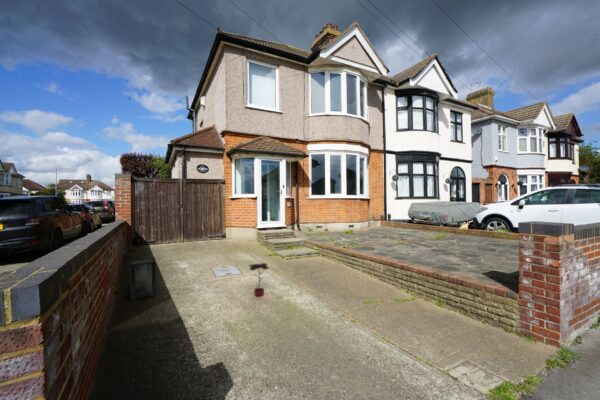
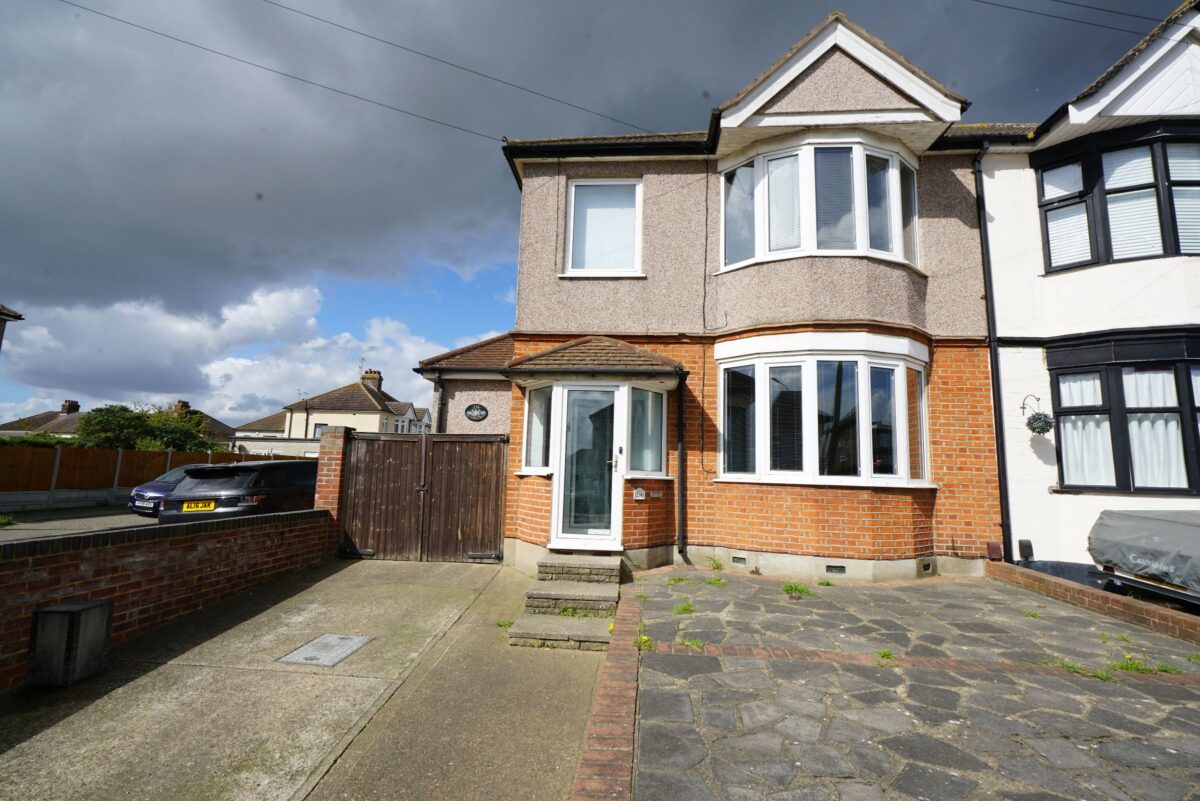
potted plant: present [250,263,269,296] -> none [133,660,213,757]

